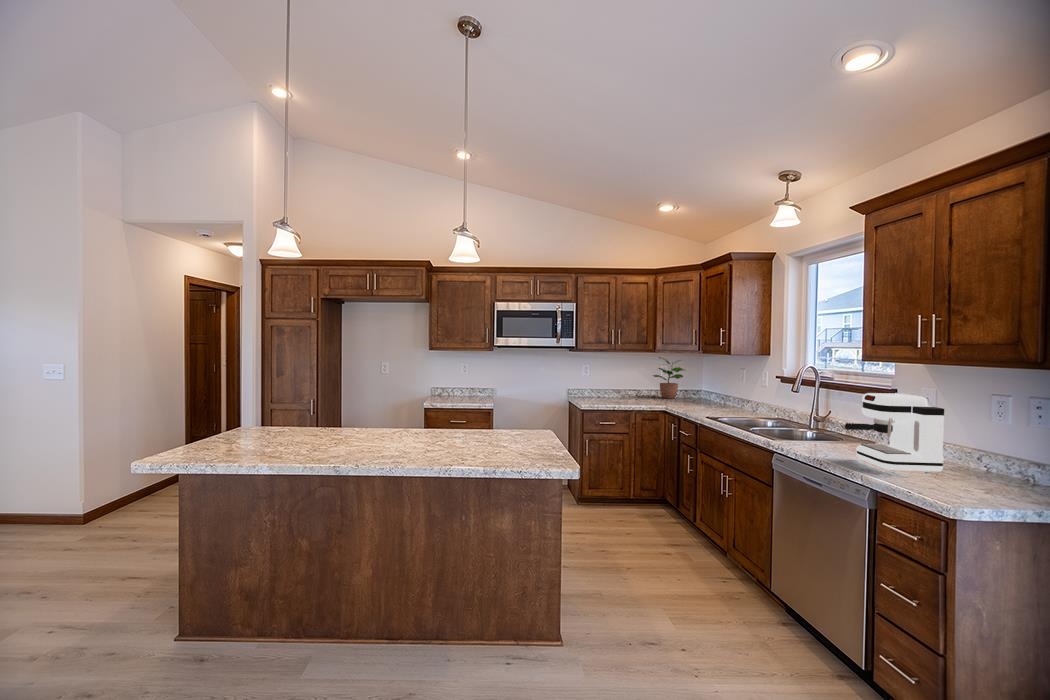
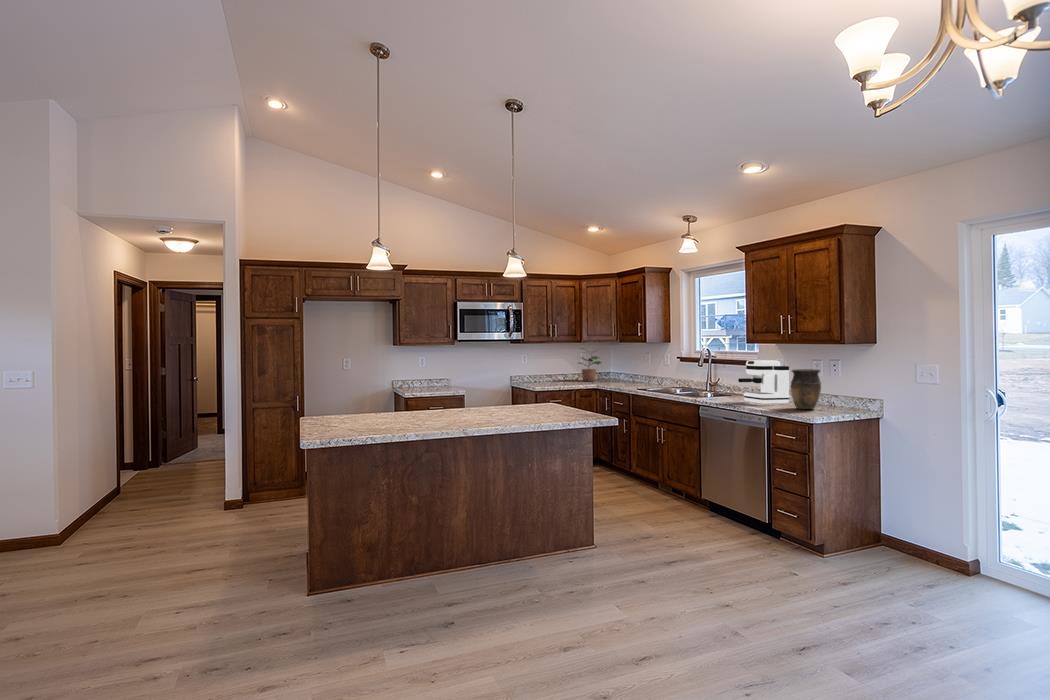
vase: none [941,418,1010,497] -> present [790,369,821,409]

